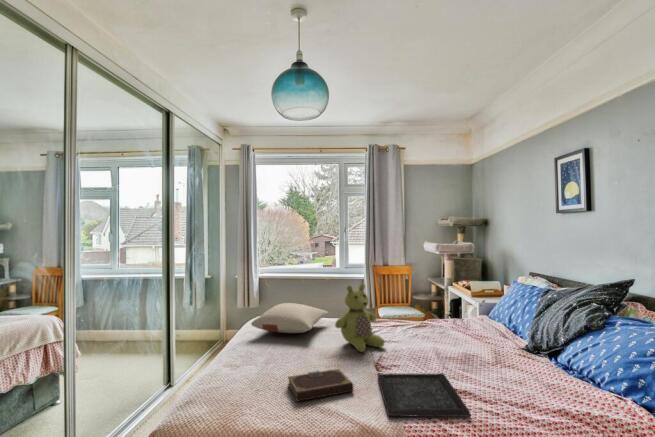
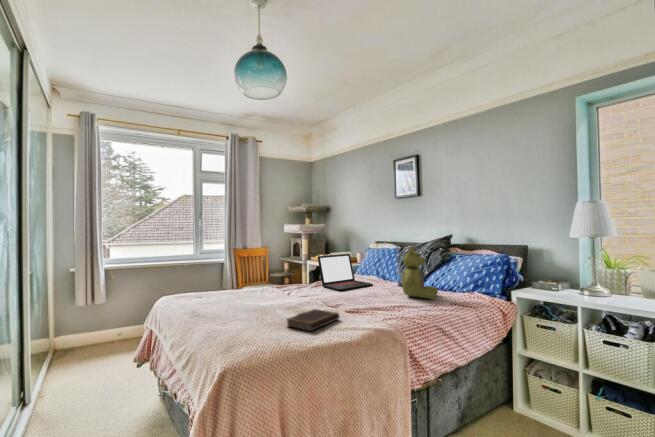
stuffed bear: present [335,284,384,352] -> present [402,246,438,299]
laptop: none [409,292,479,342] -> present [318,254,373,290]
pillow: present [251,303,329,333] -> none [191,275,256,302]
tray: present [378,373,470,417] -> none [342,300,421,323]

